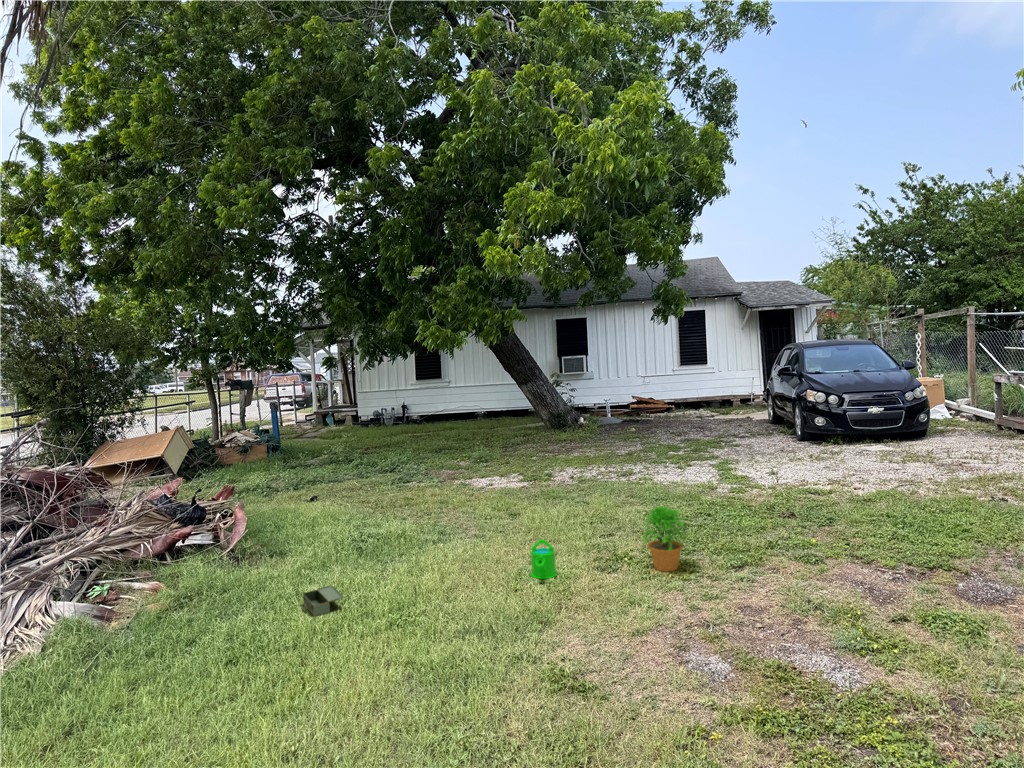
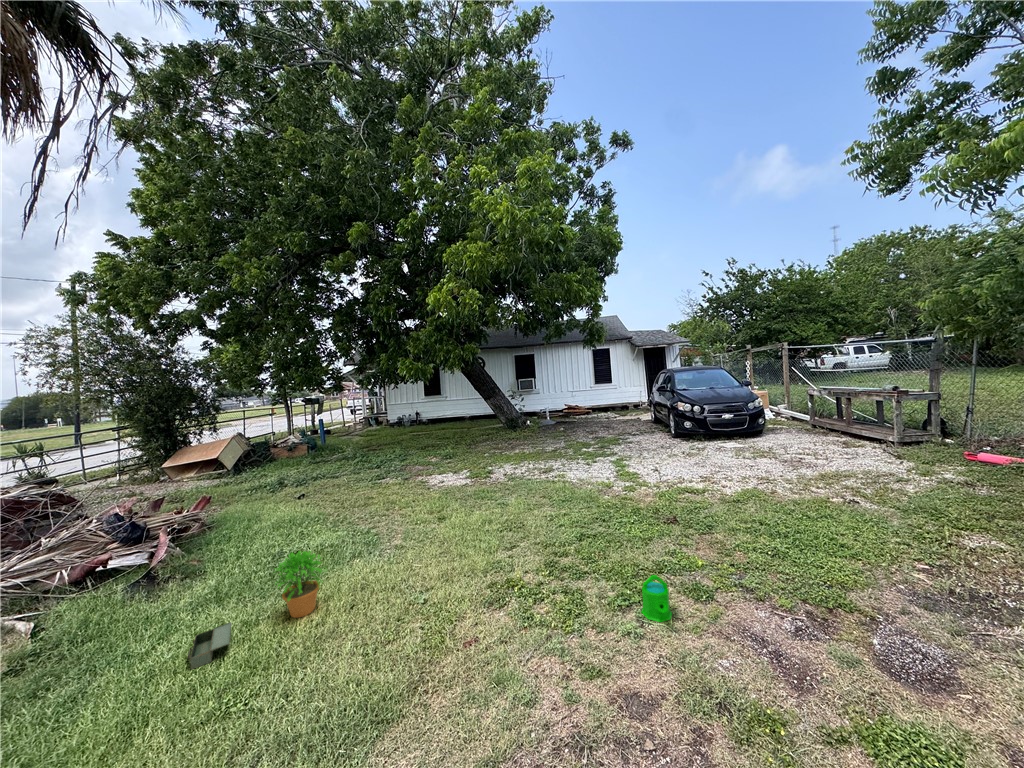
potted plant: present [643,506,686,571] -> present [275,551,323,618]
watering can: present [531,539,557,579] -> present [641,575,672,622]

